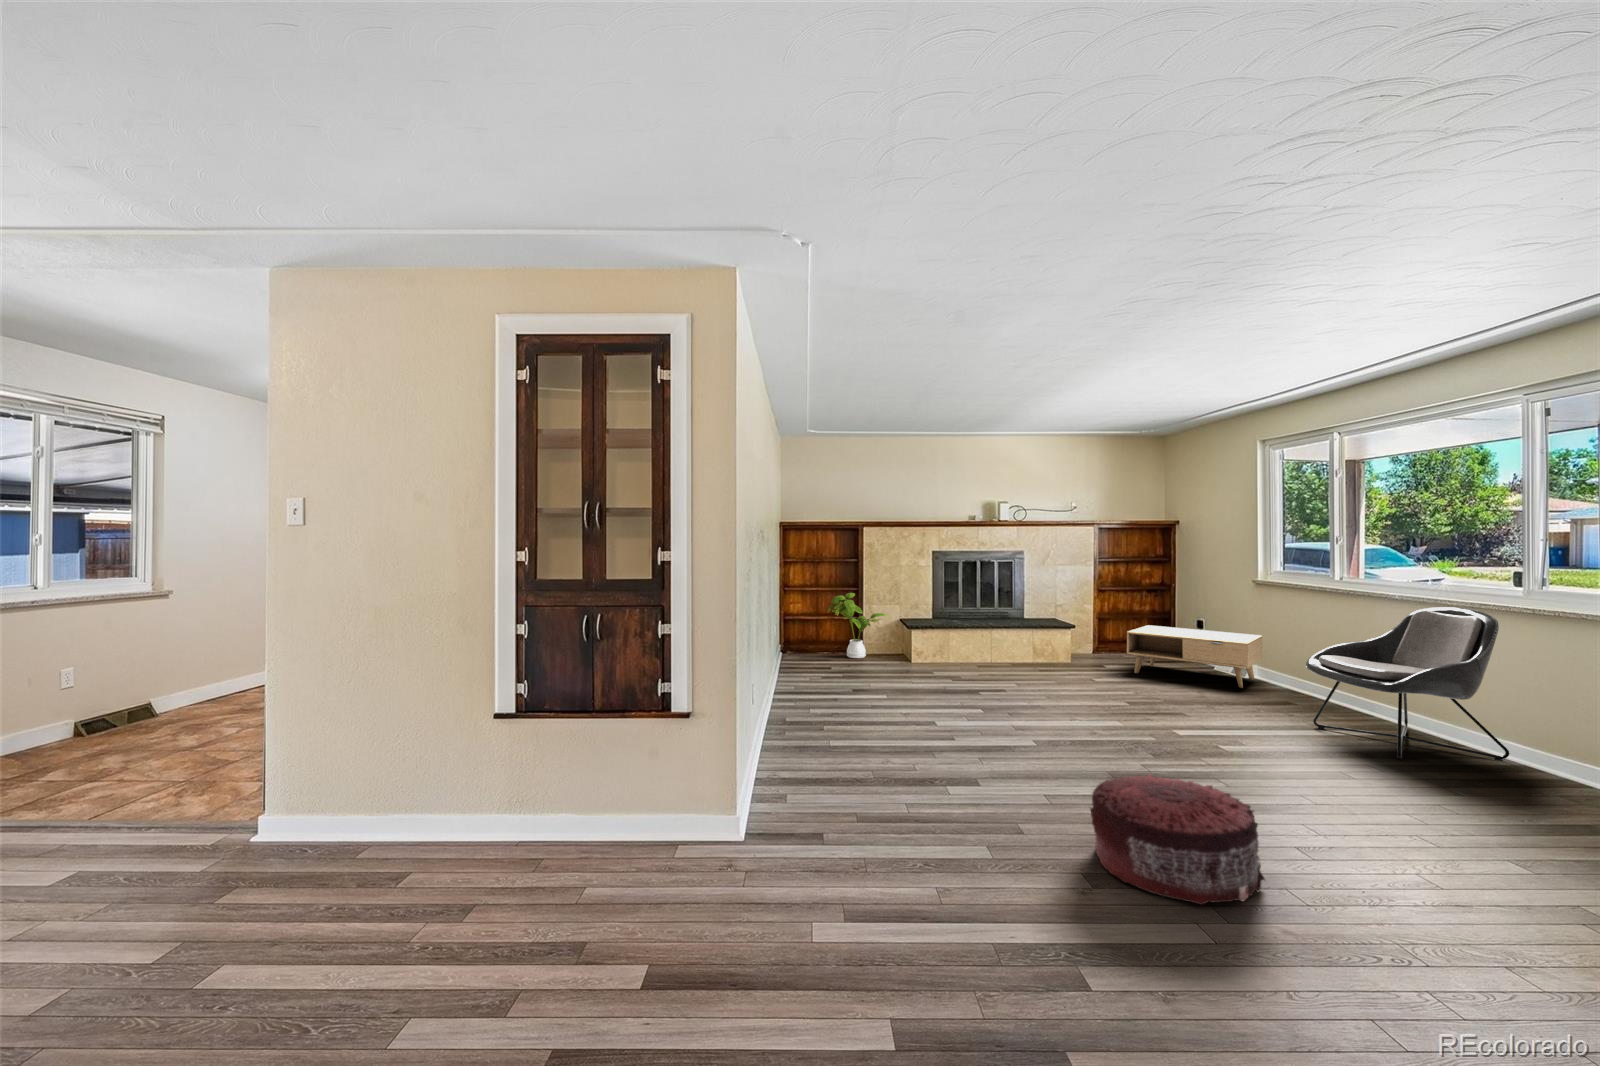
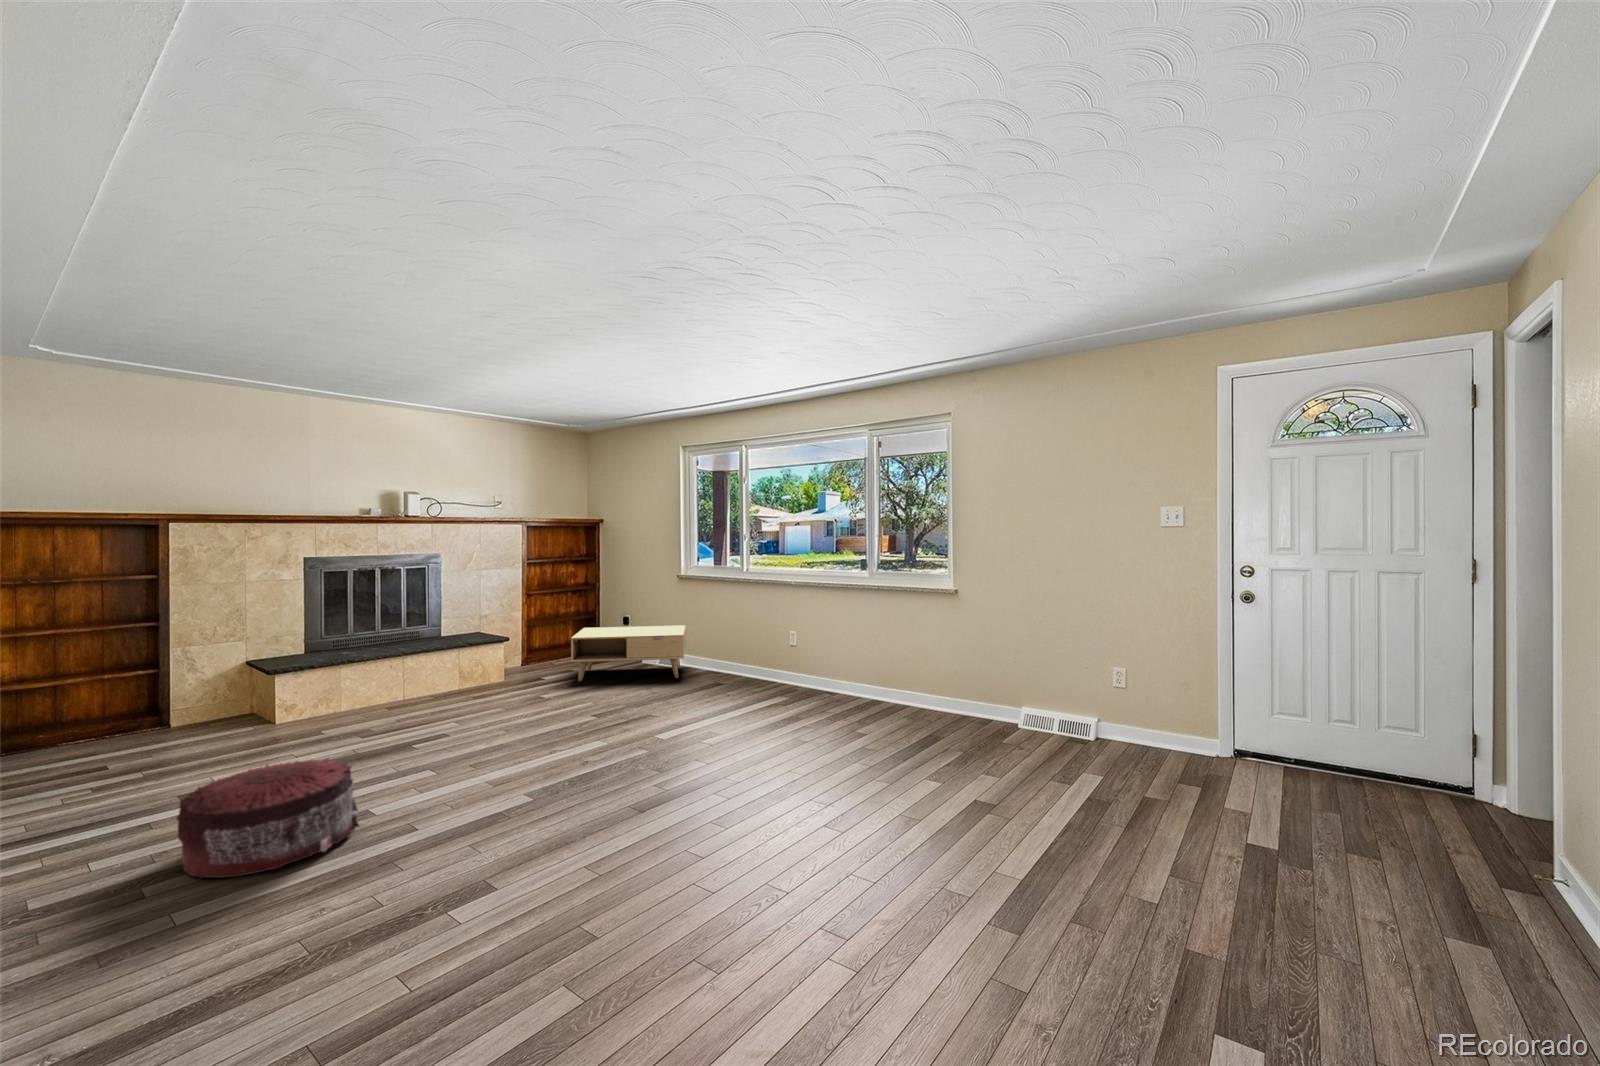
house plant: present [828,593,890,658] -> none [90,631,234,739]
lounge chair: present [1306,607,1509,761] -> none [747,587,870,717]
pouf: present [1090,774,1265,904] -> present [177,758,359,878]

